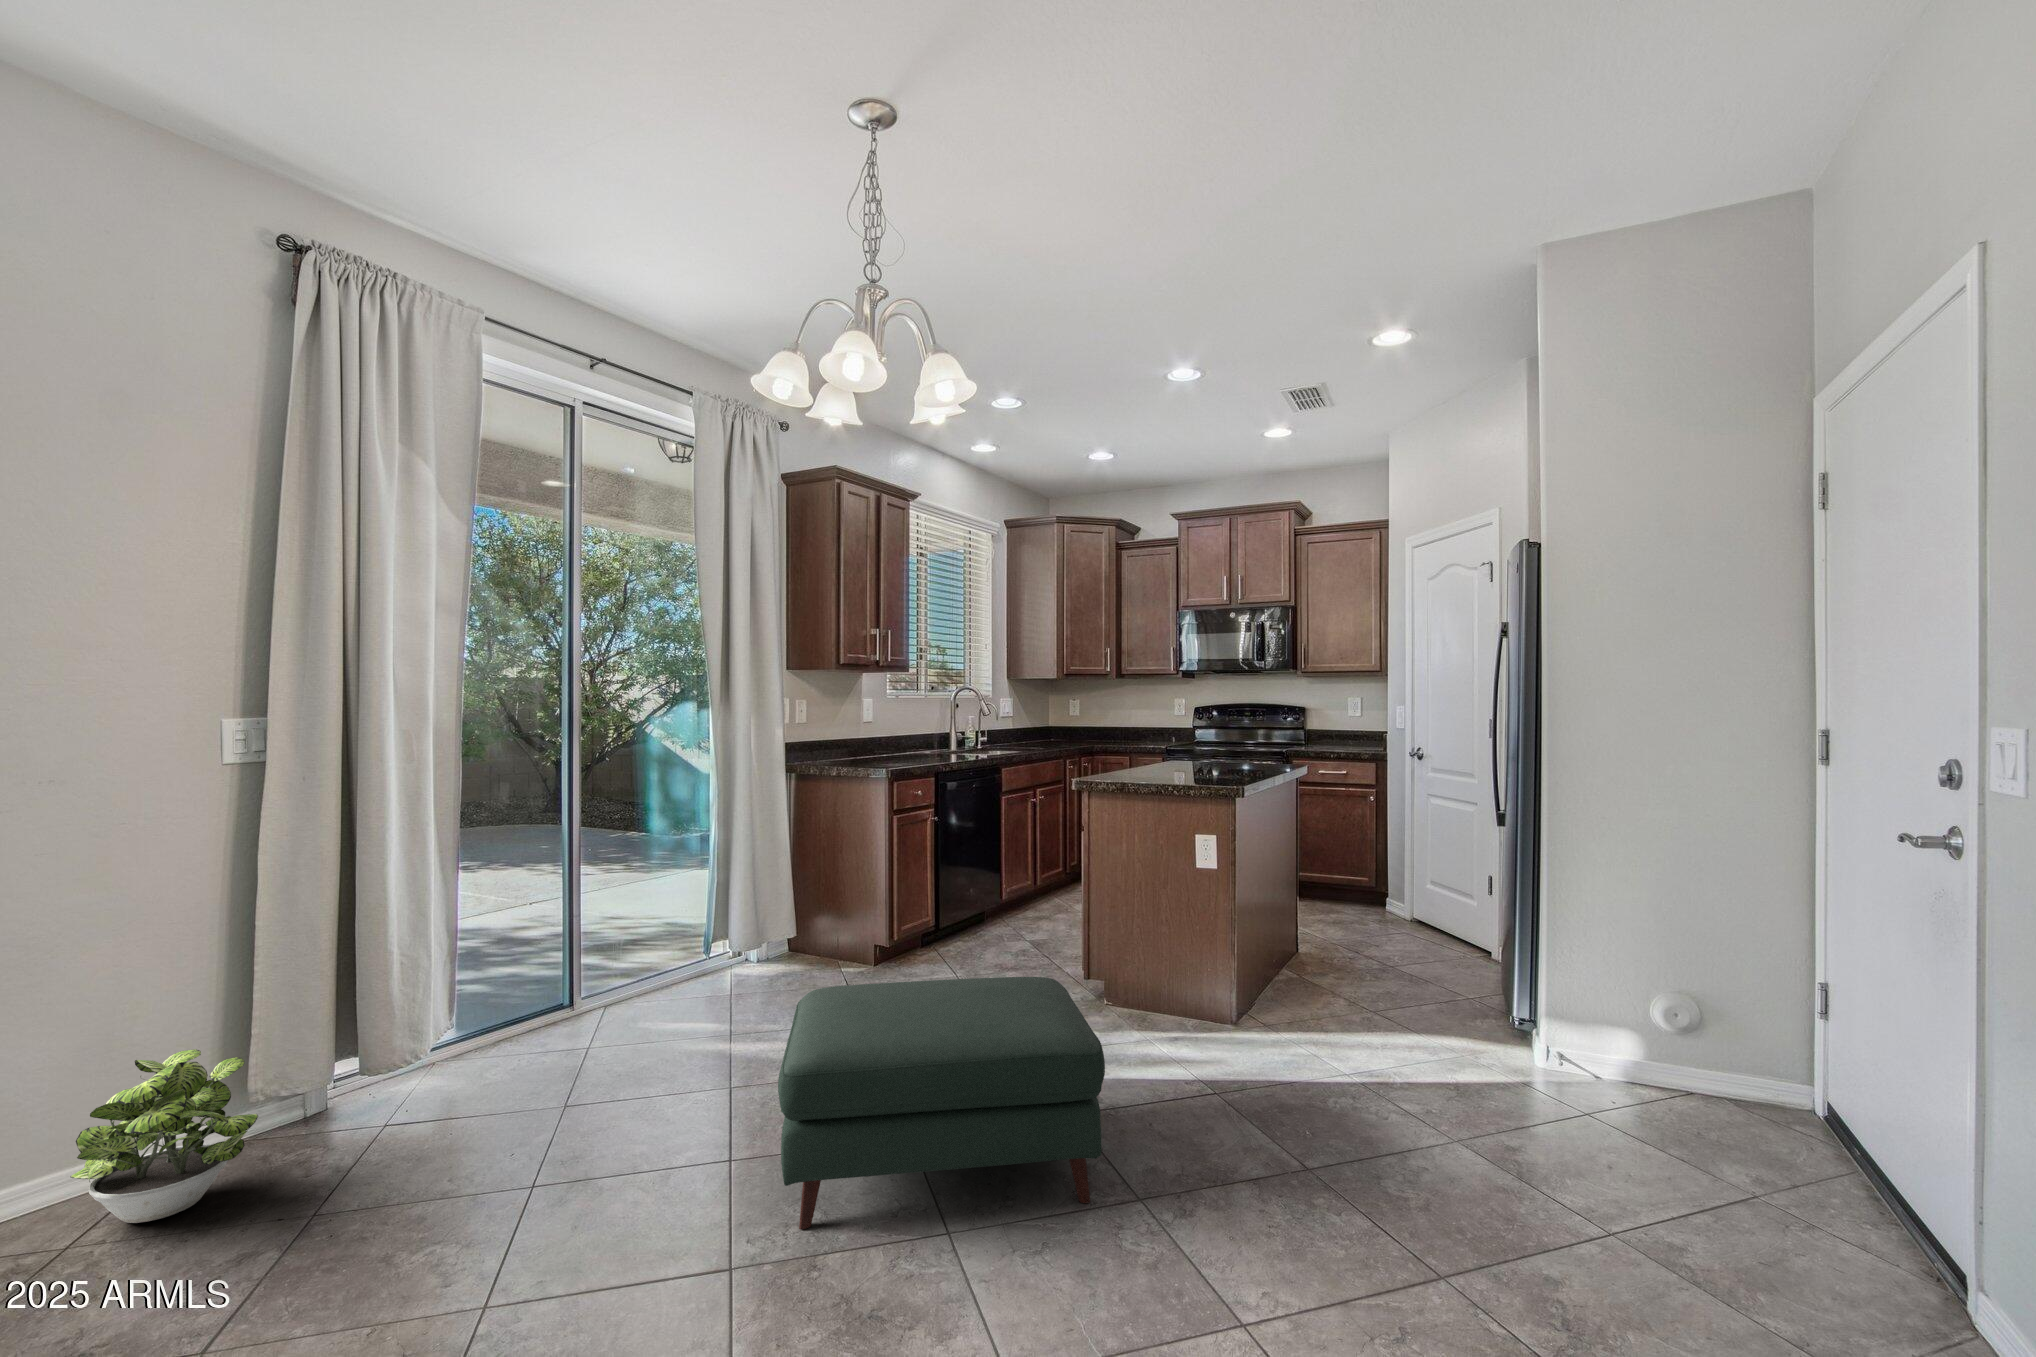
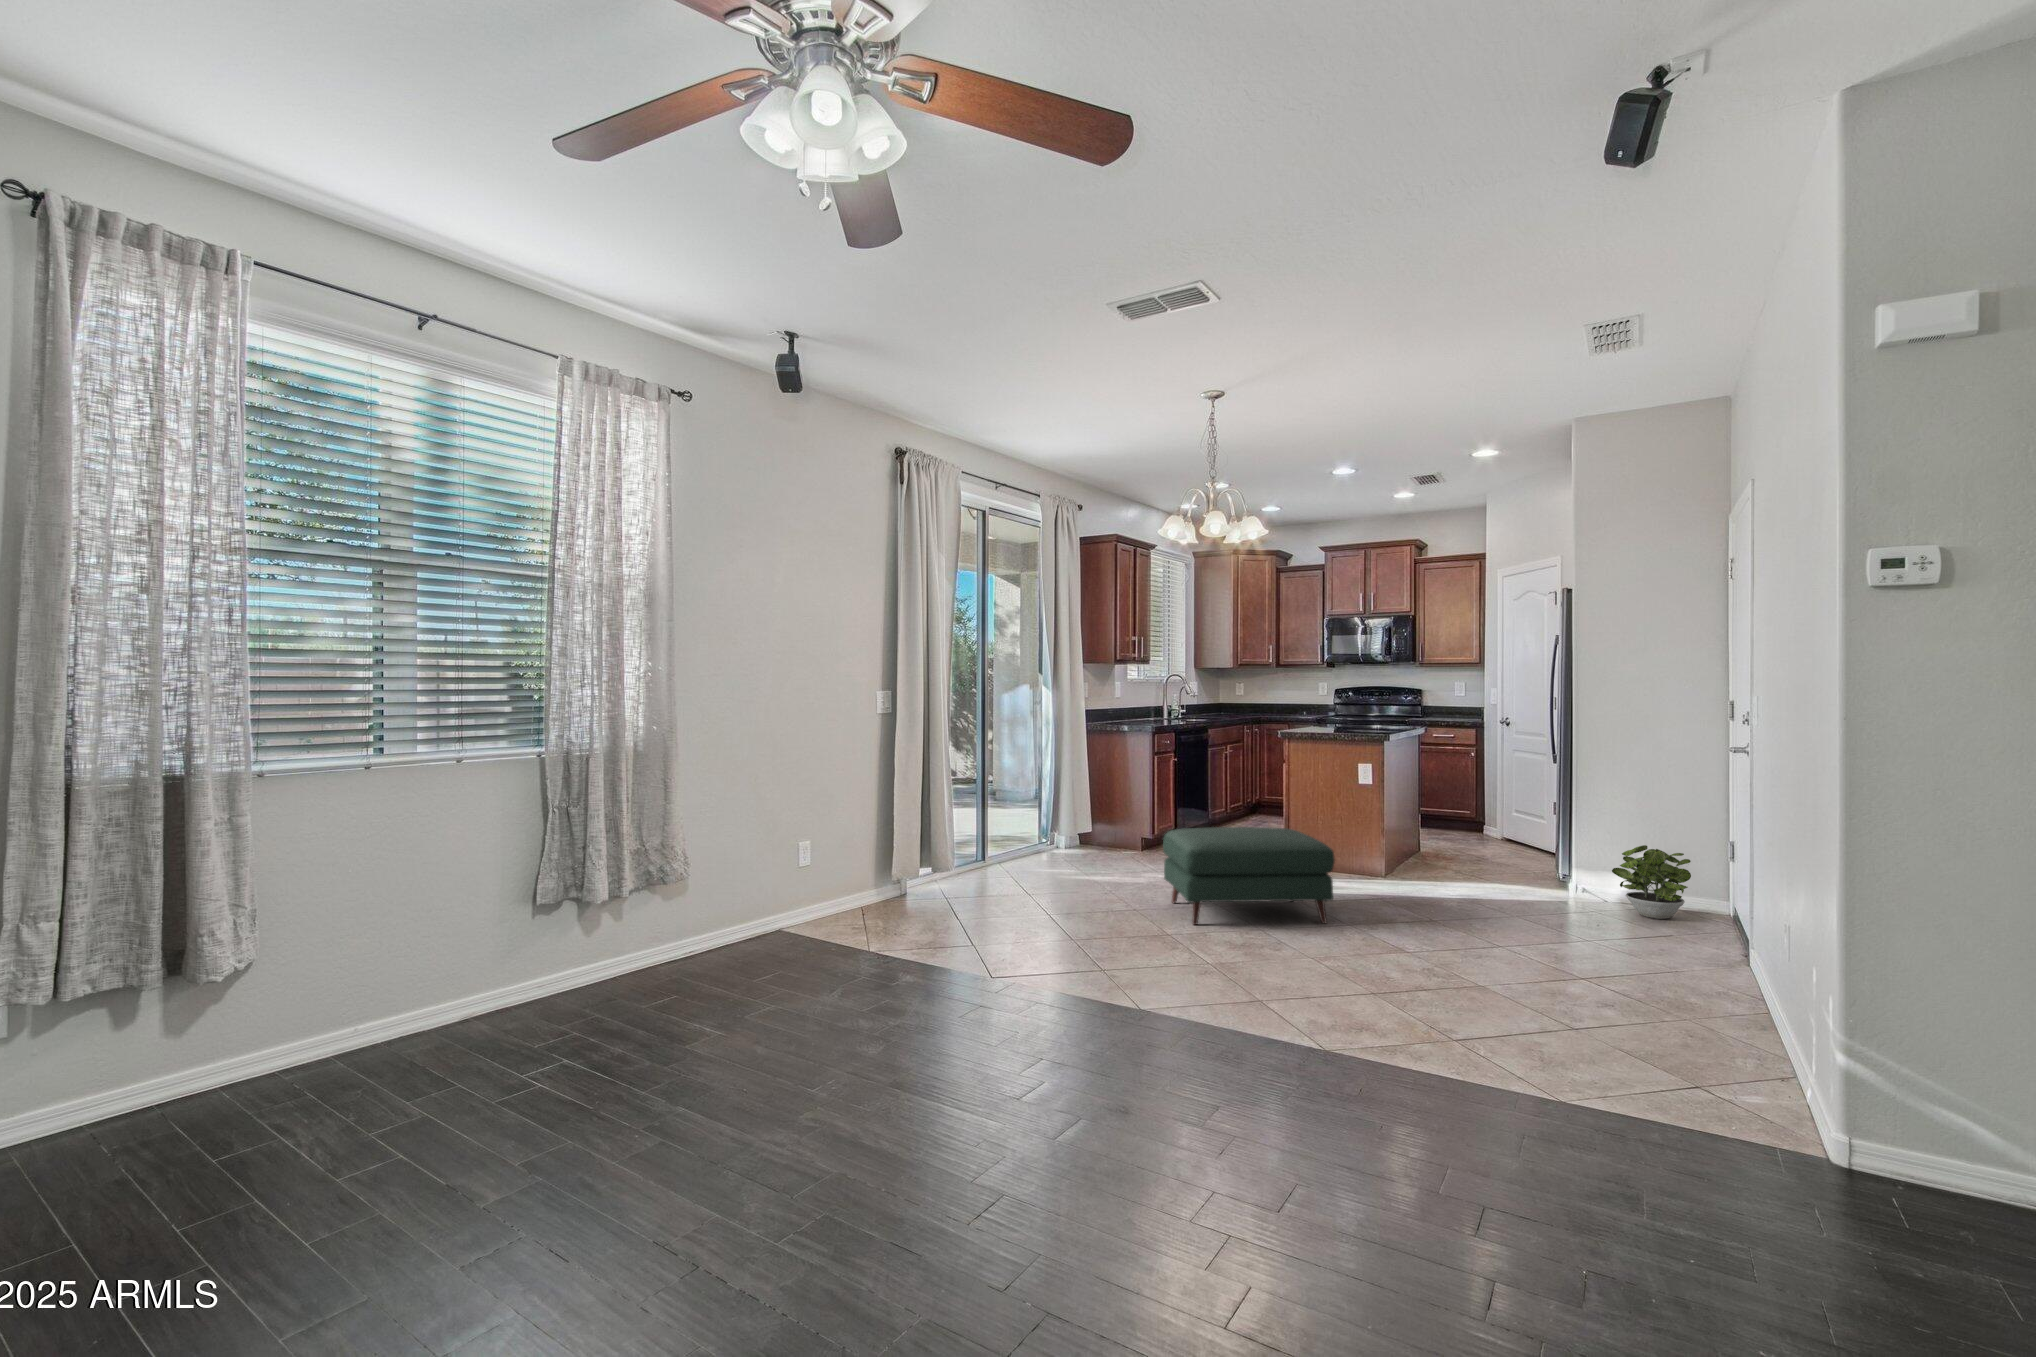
potted plant: present [70,1049,258,1223] -> present [1612,845,1691,919]

